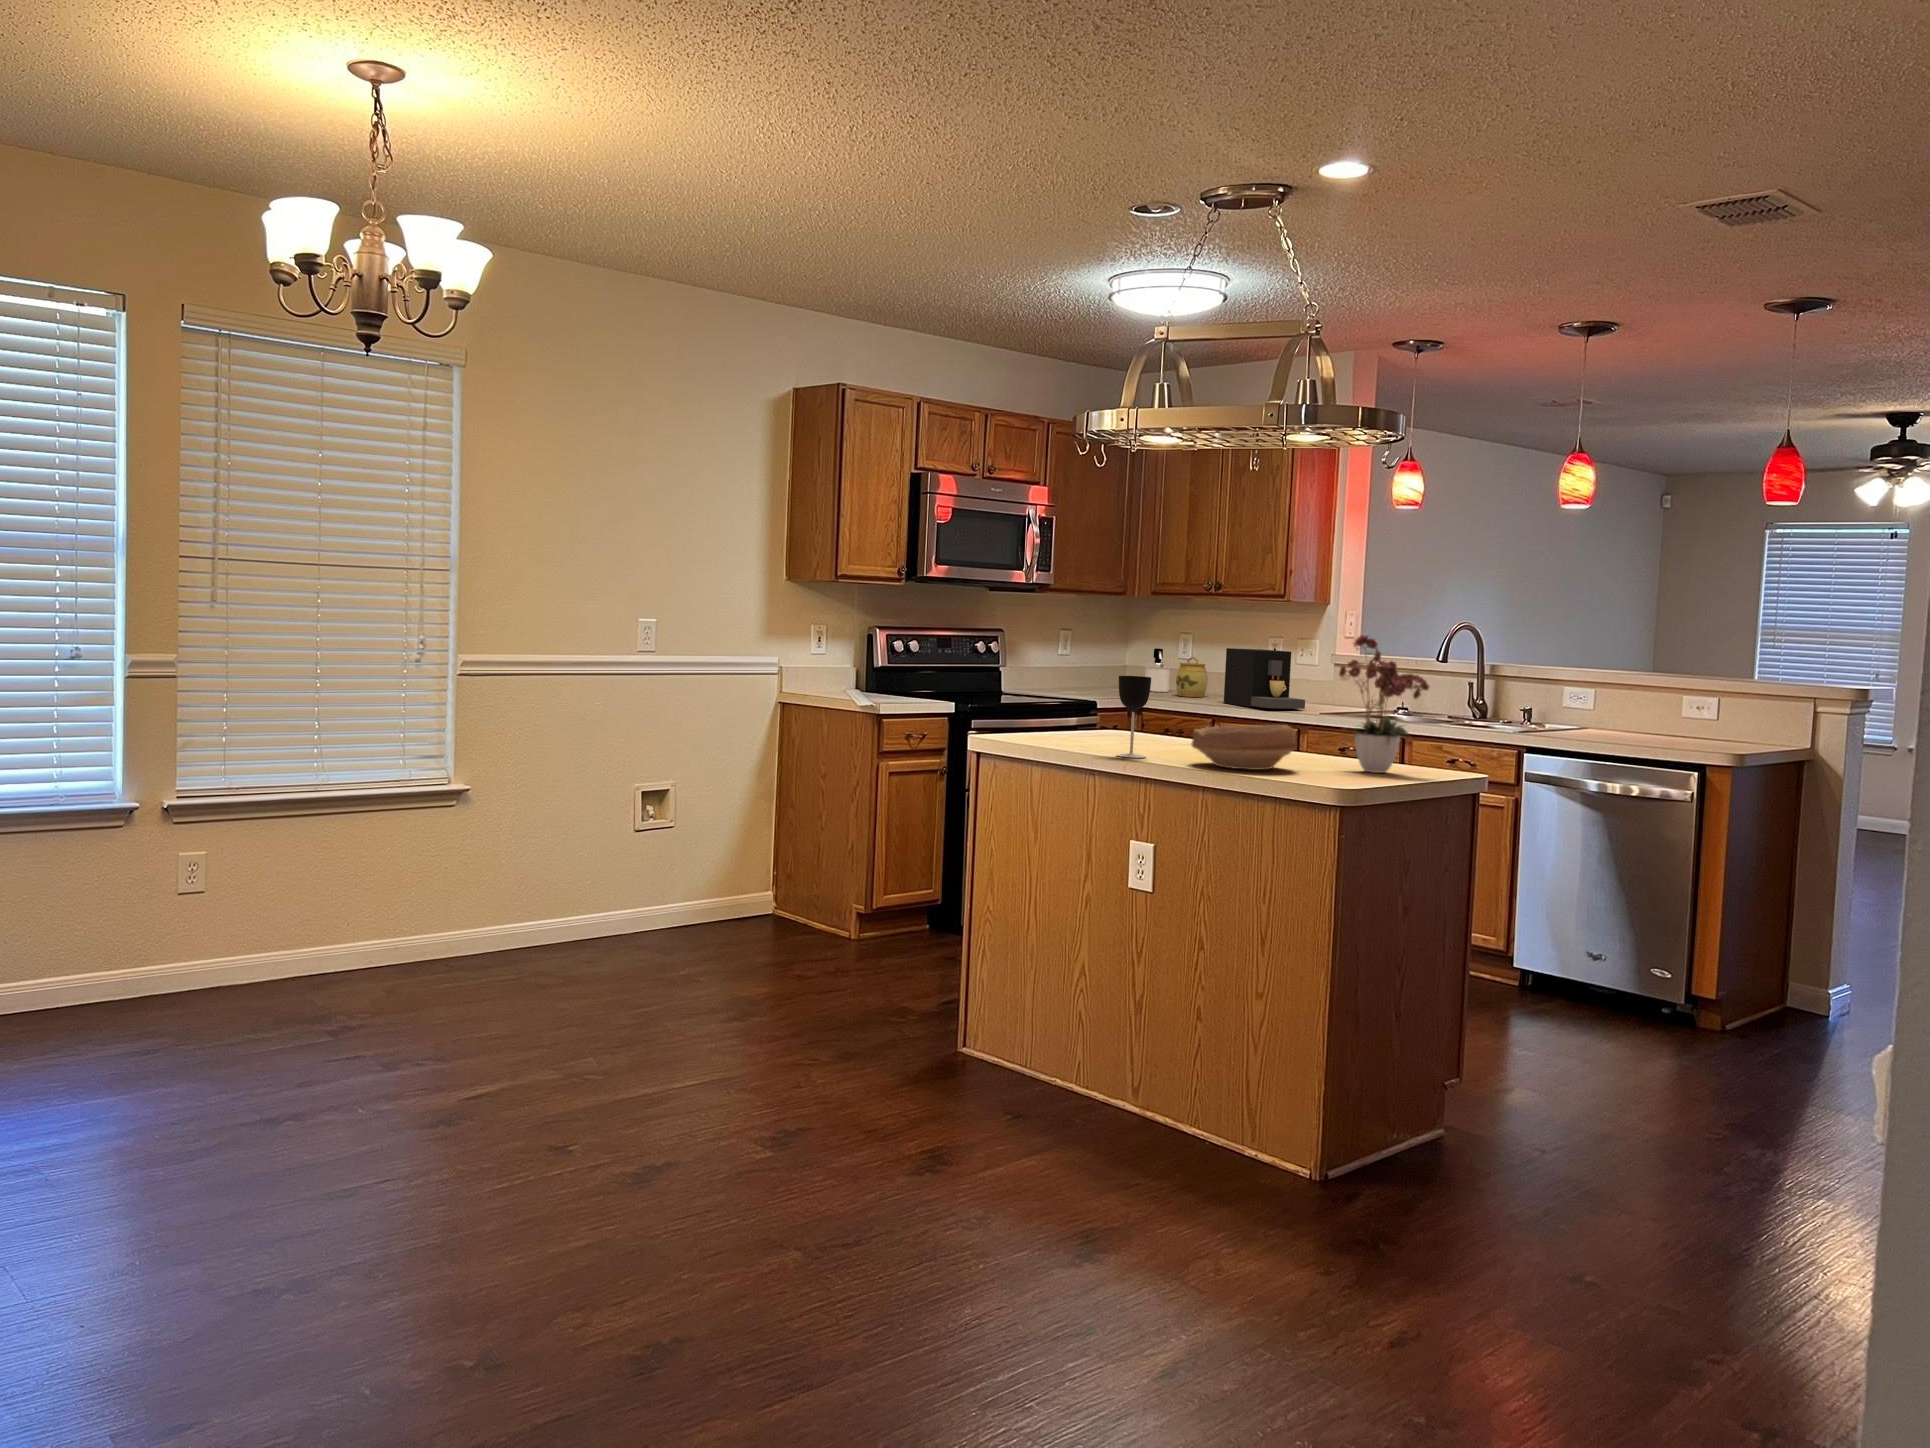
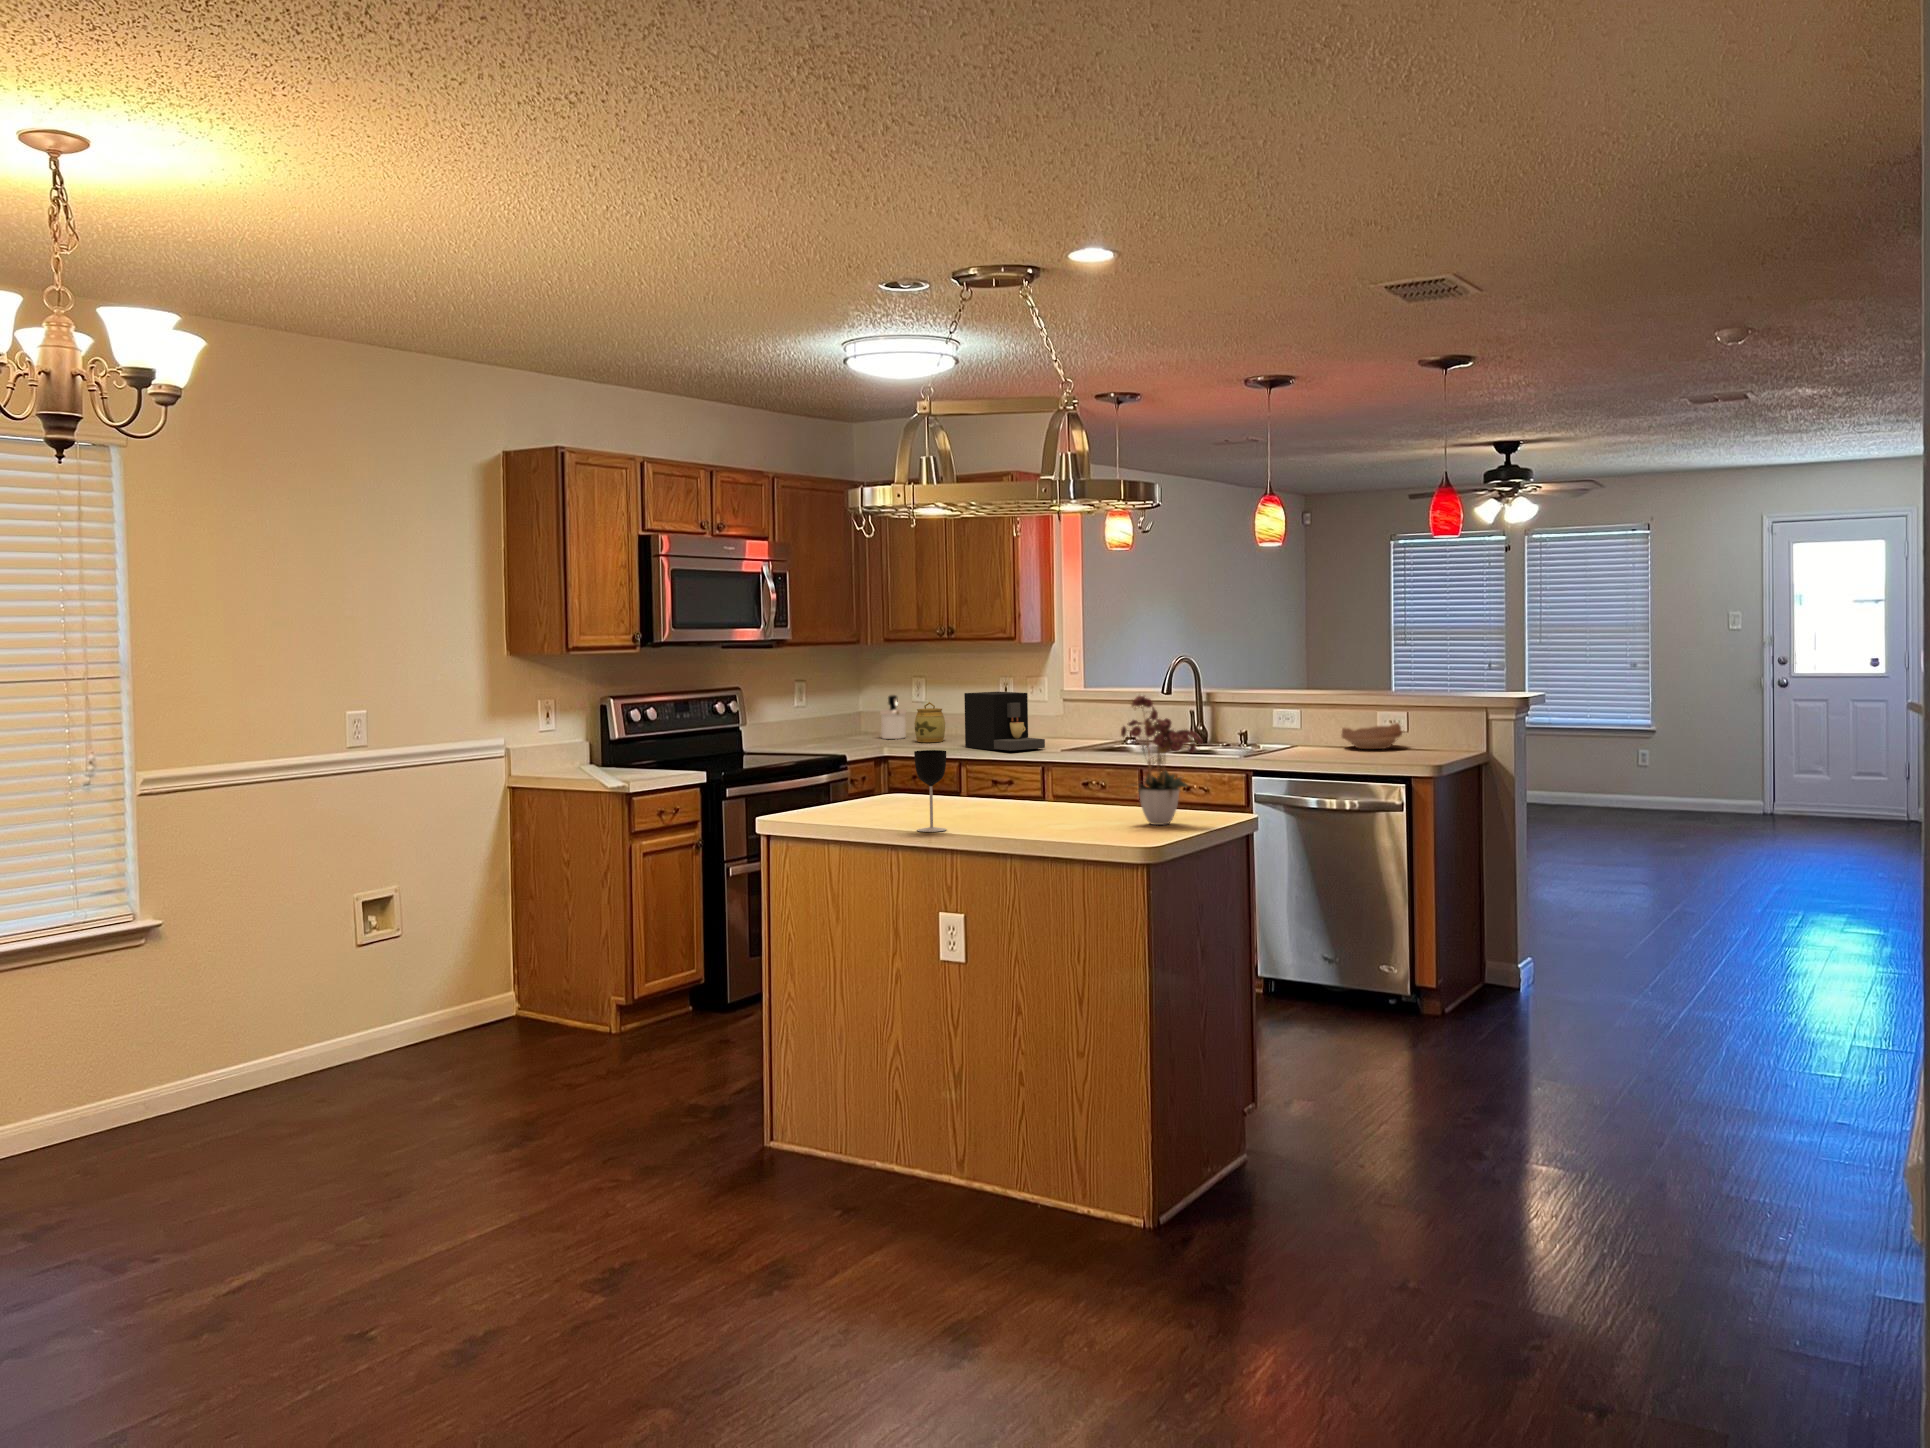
bowl: present [1191,725,1297,770] -> present [1341,722,1402,749]

